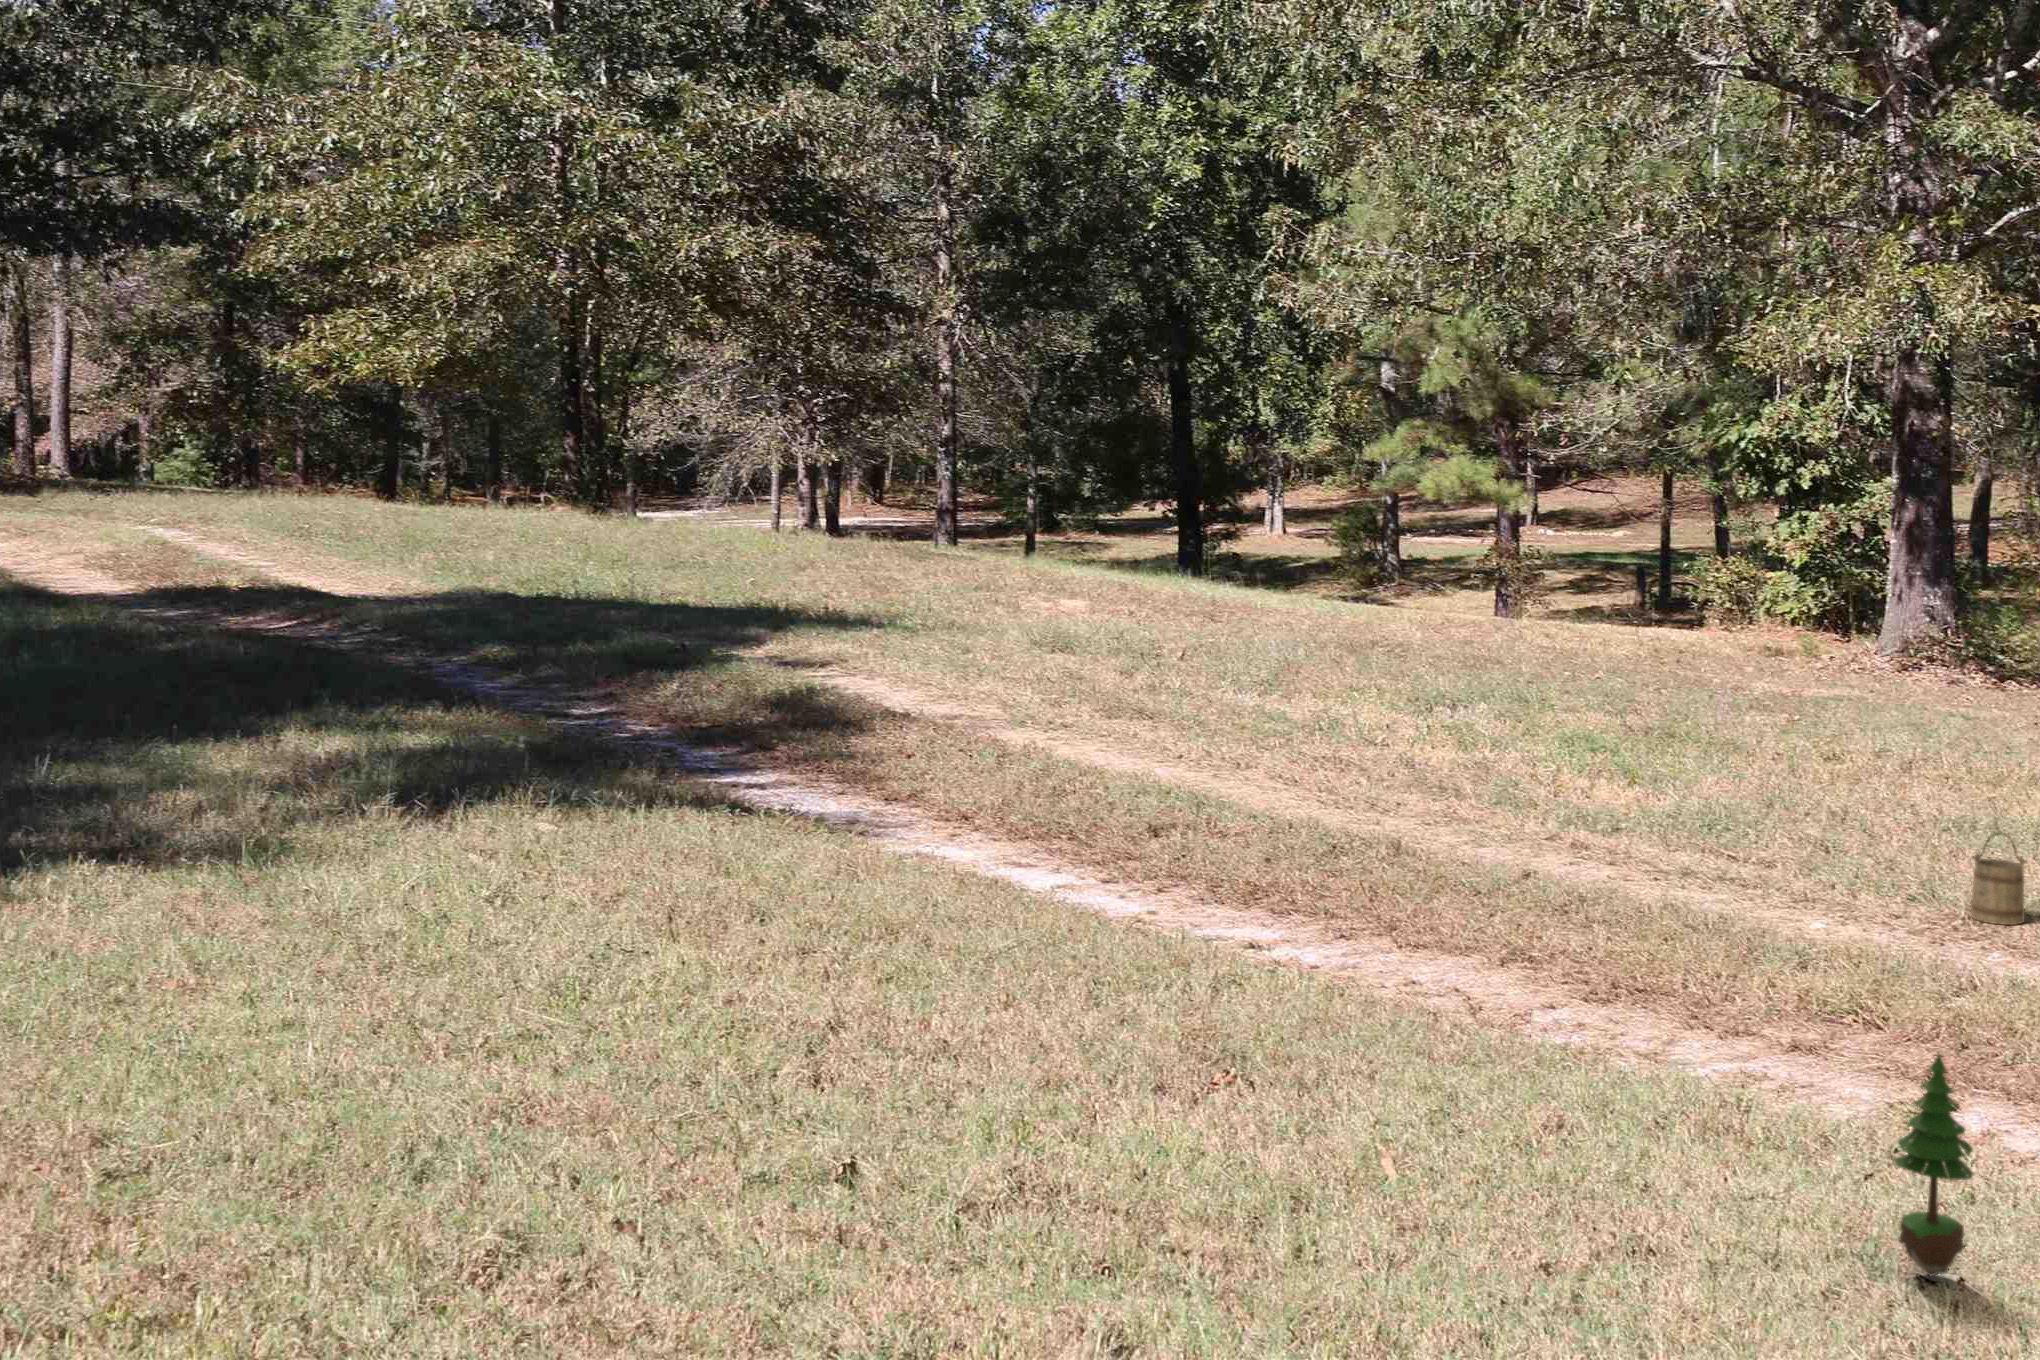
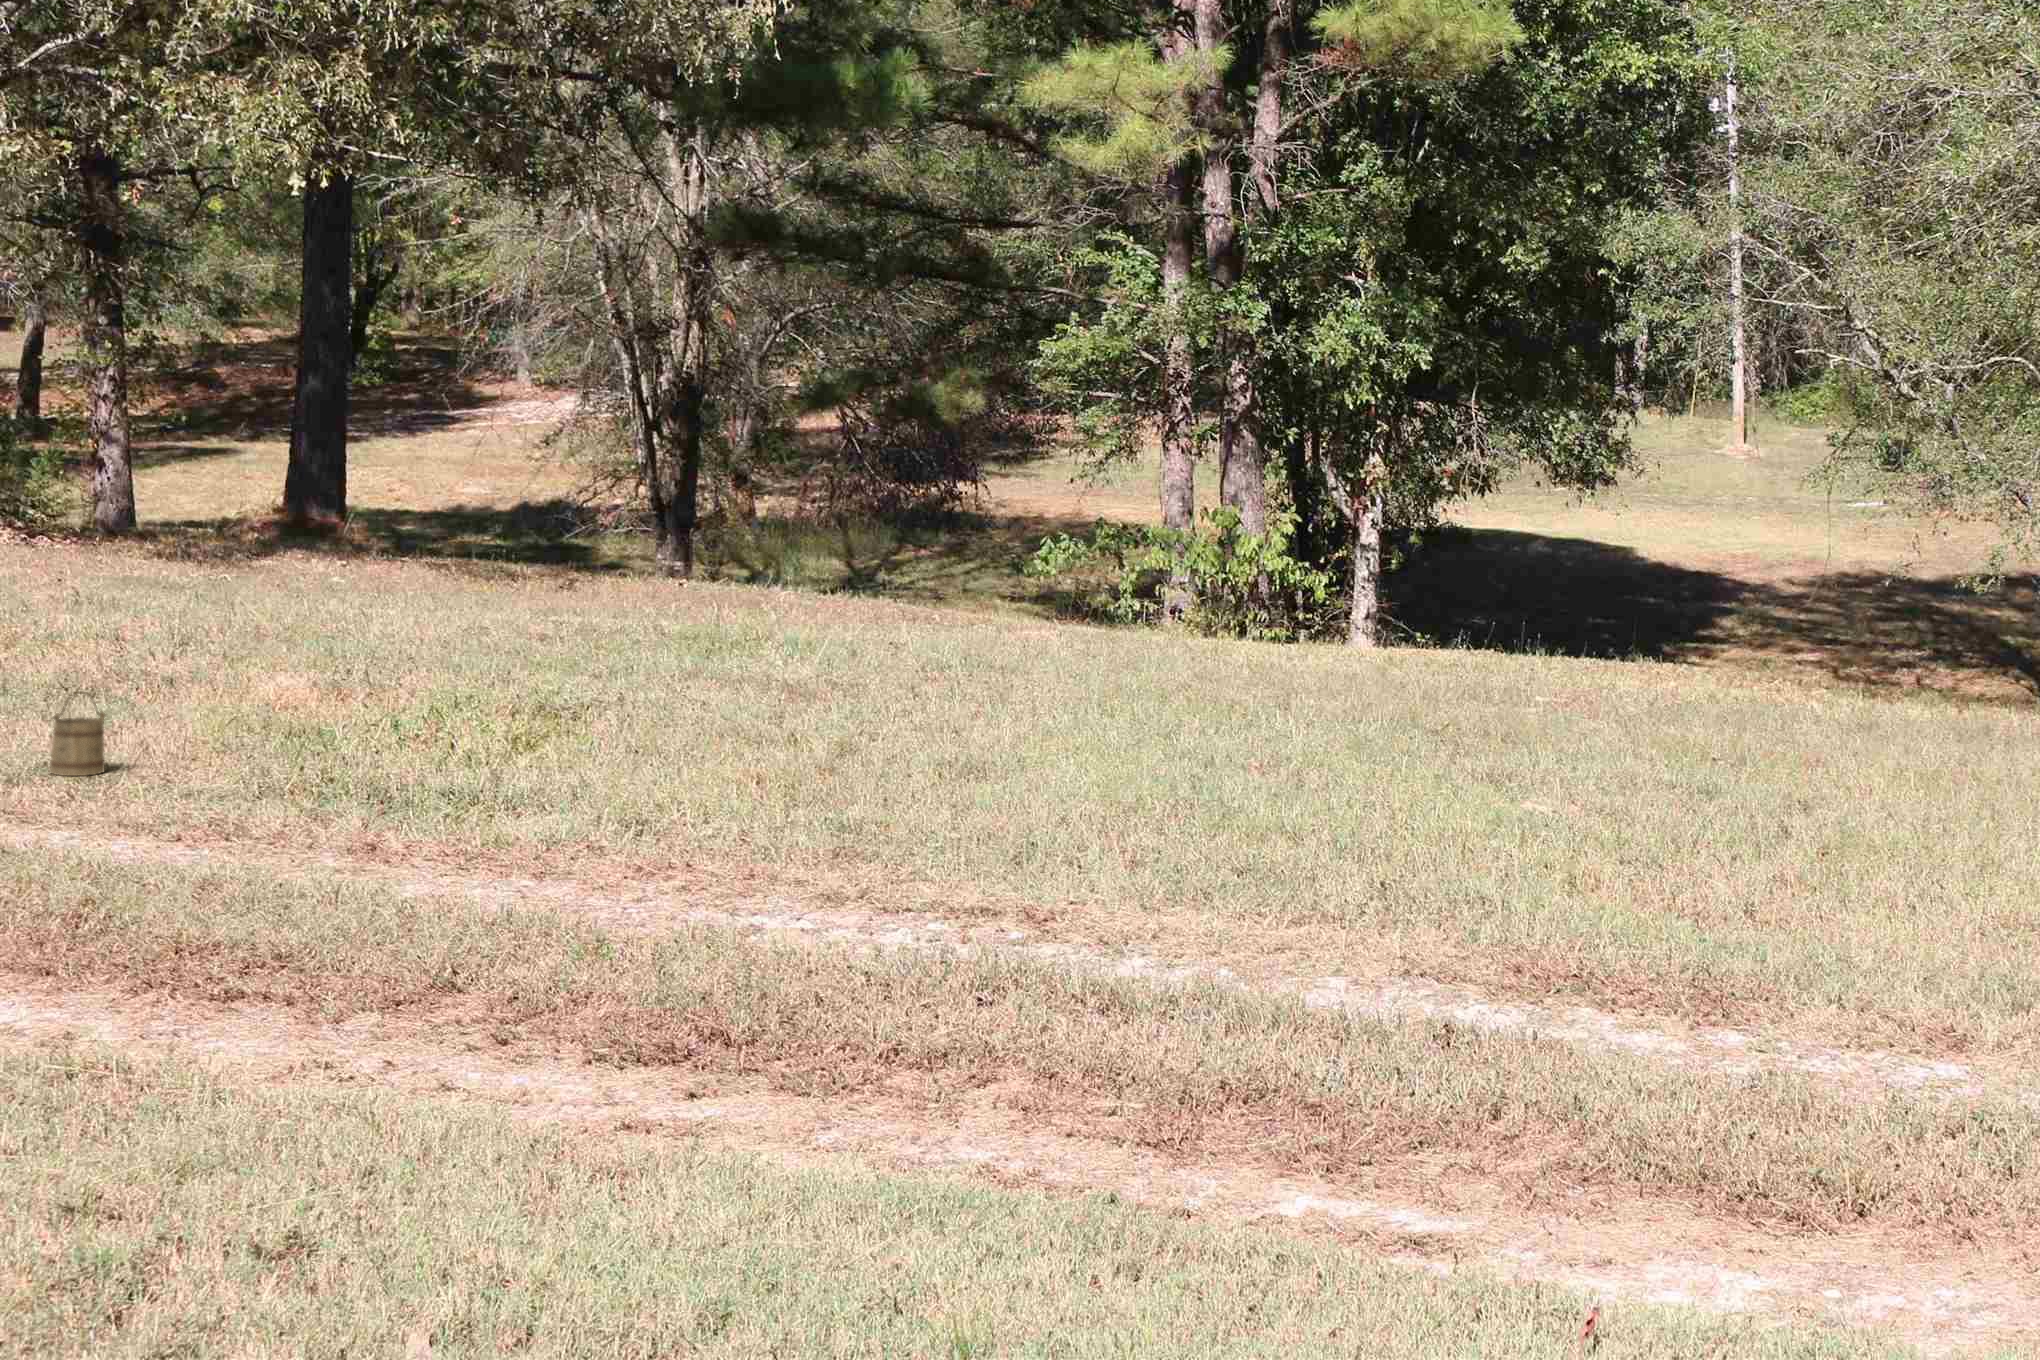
potted tree: present [1894,1054,1973,1277] -> none [51,807,118,976]

